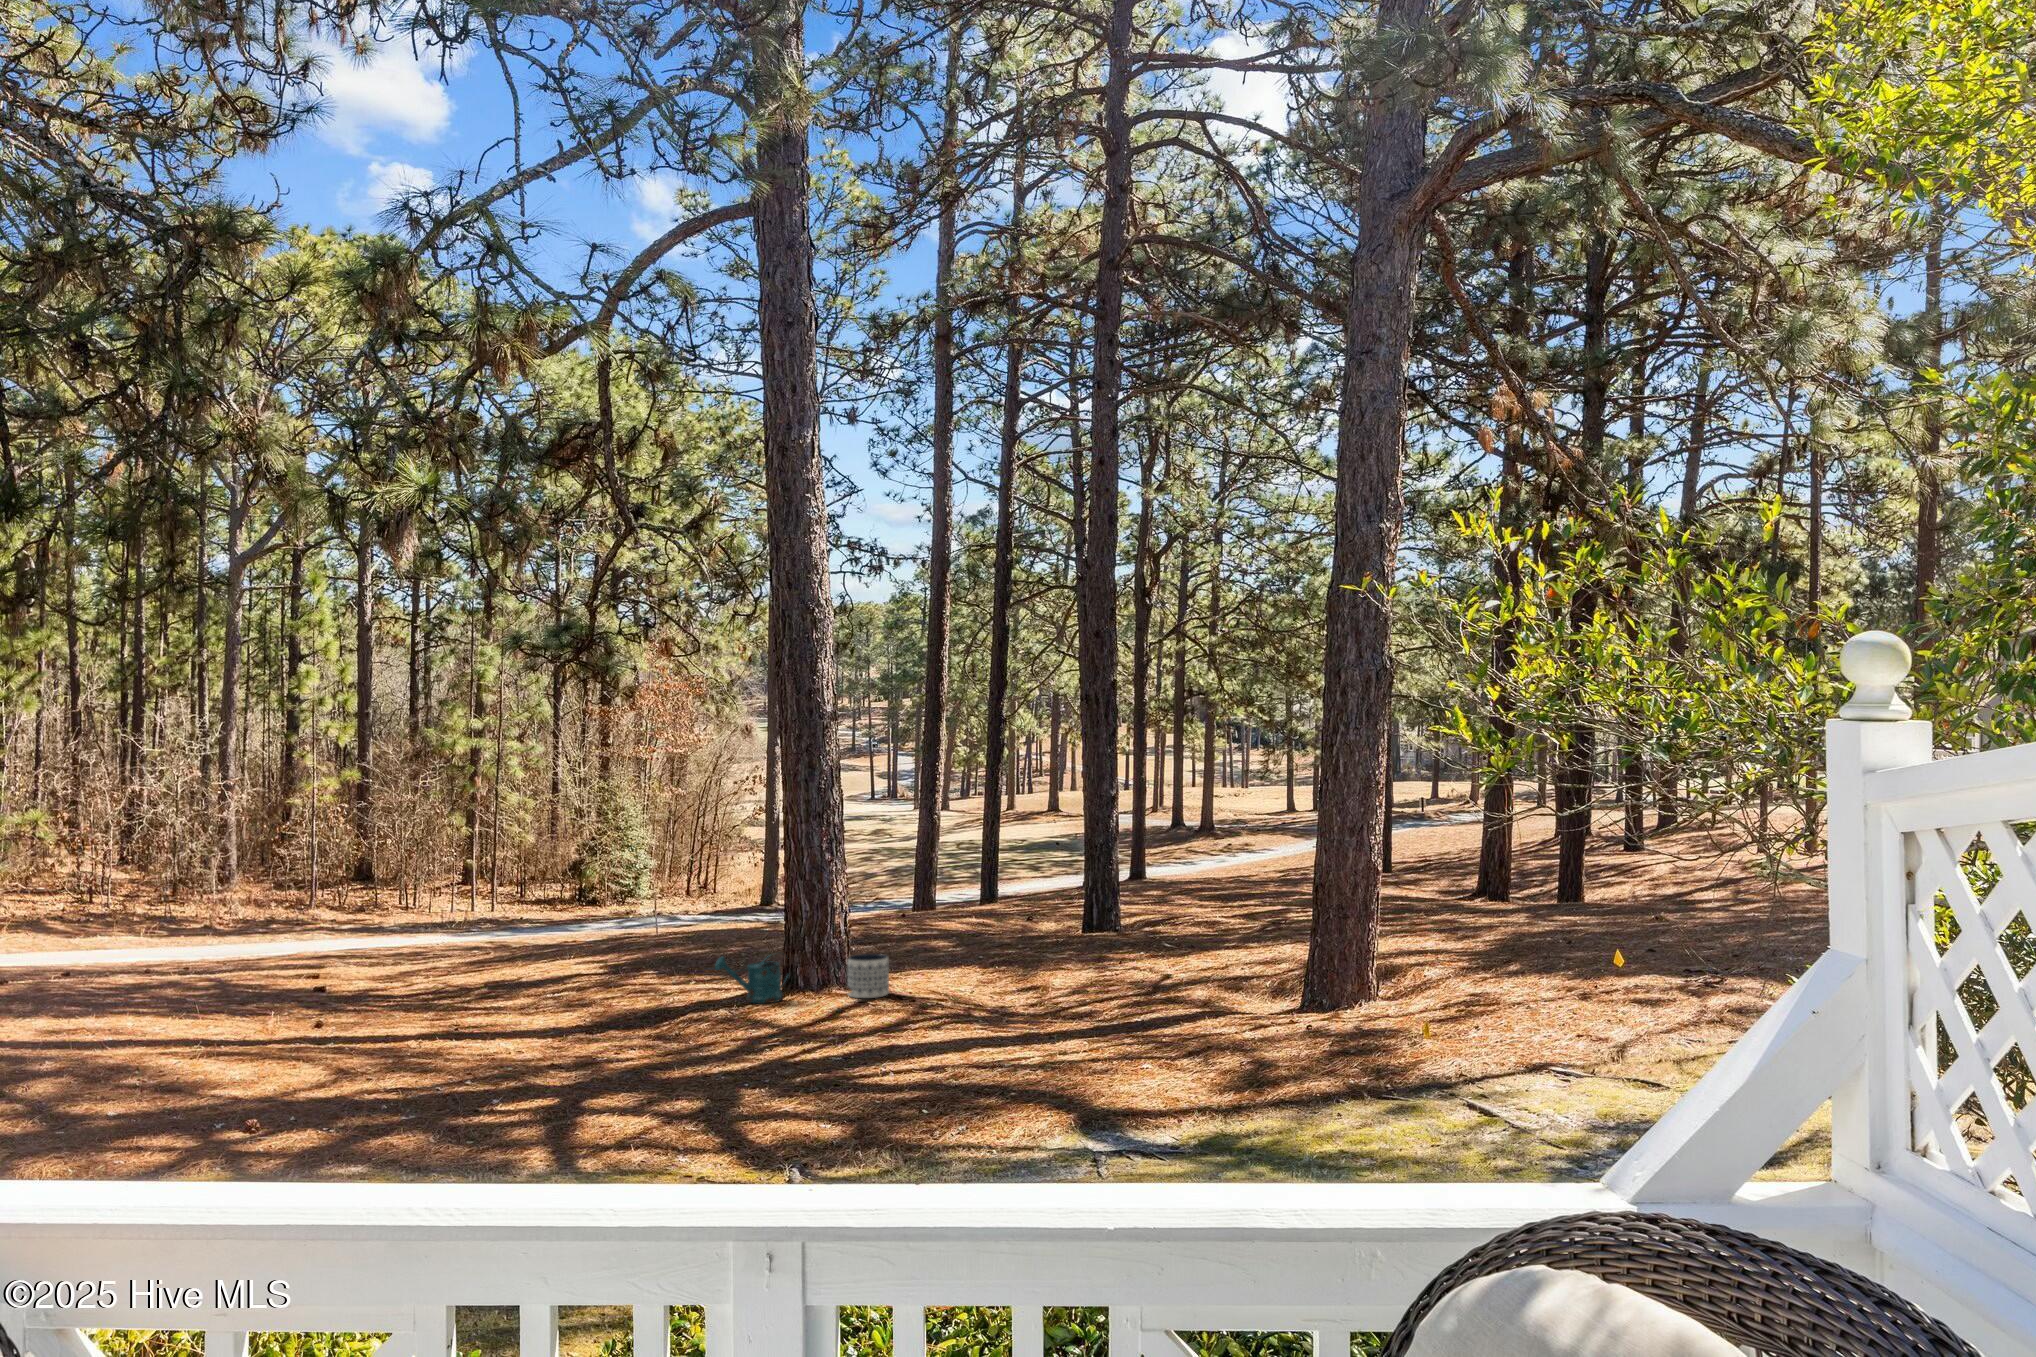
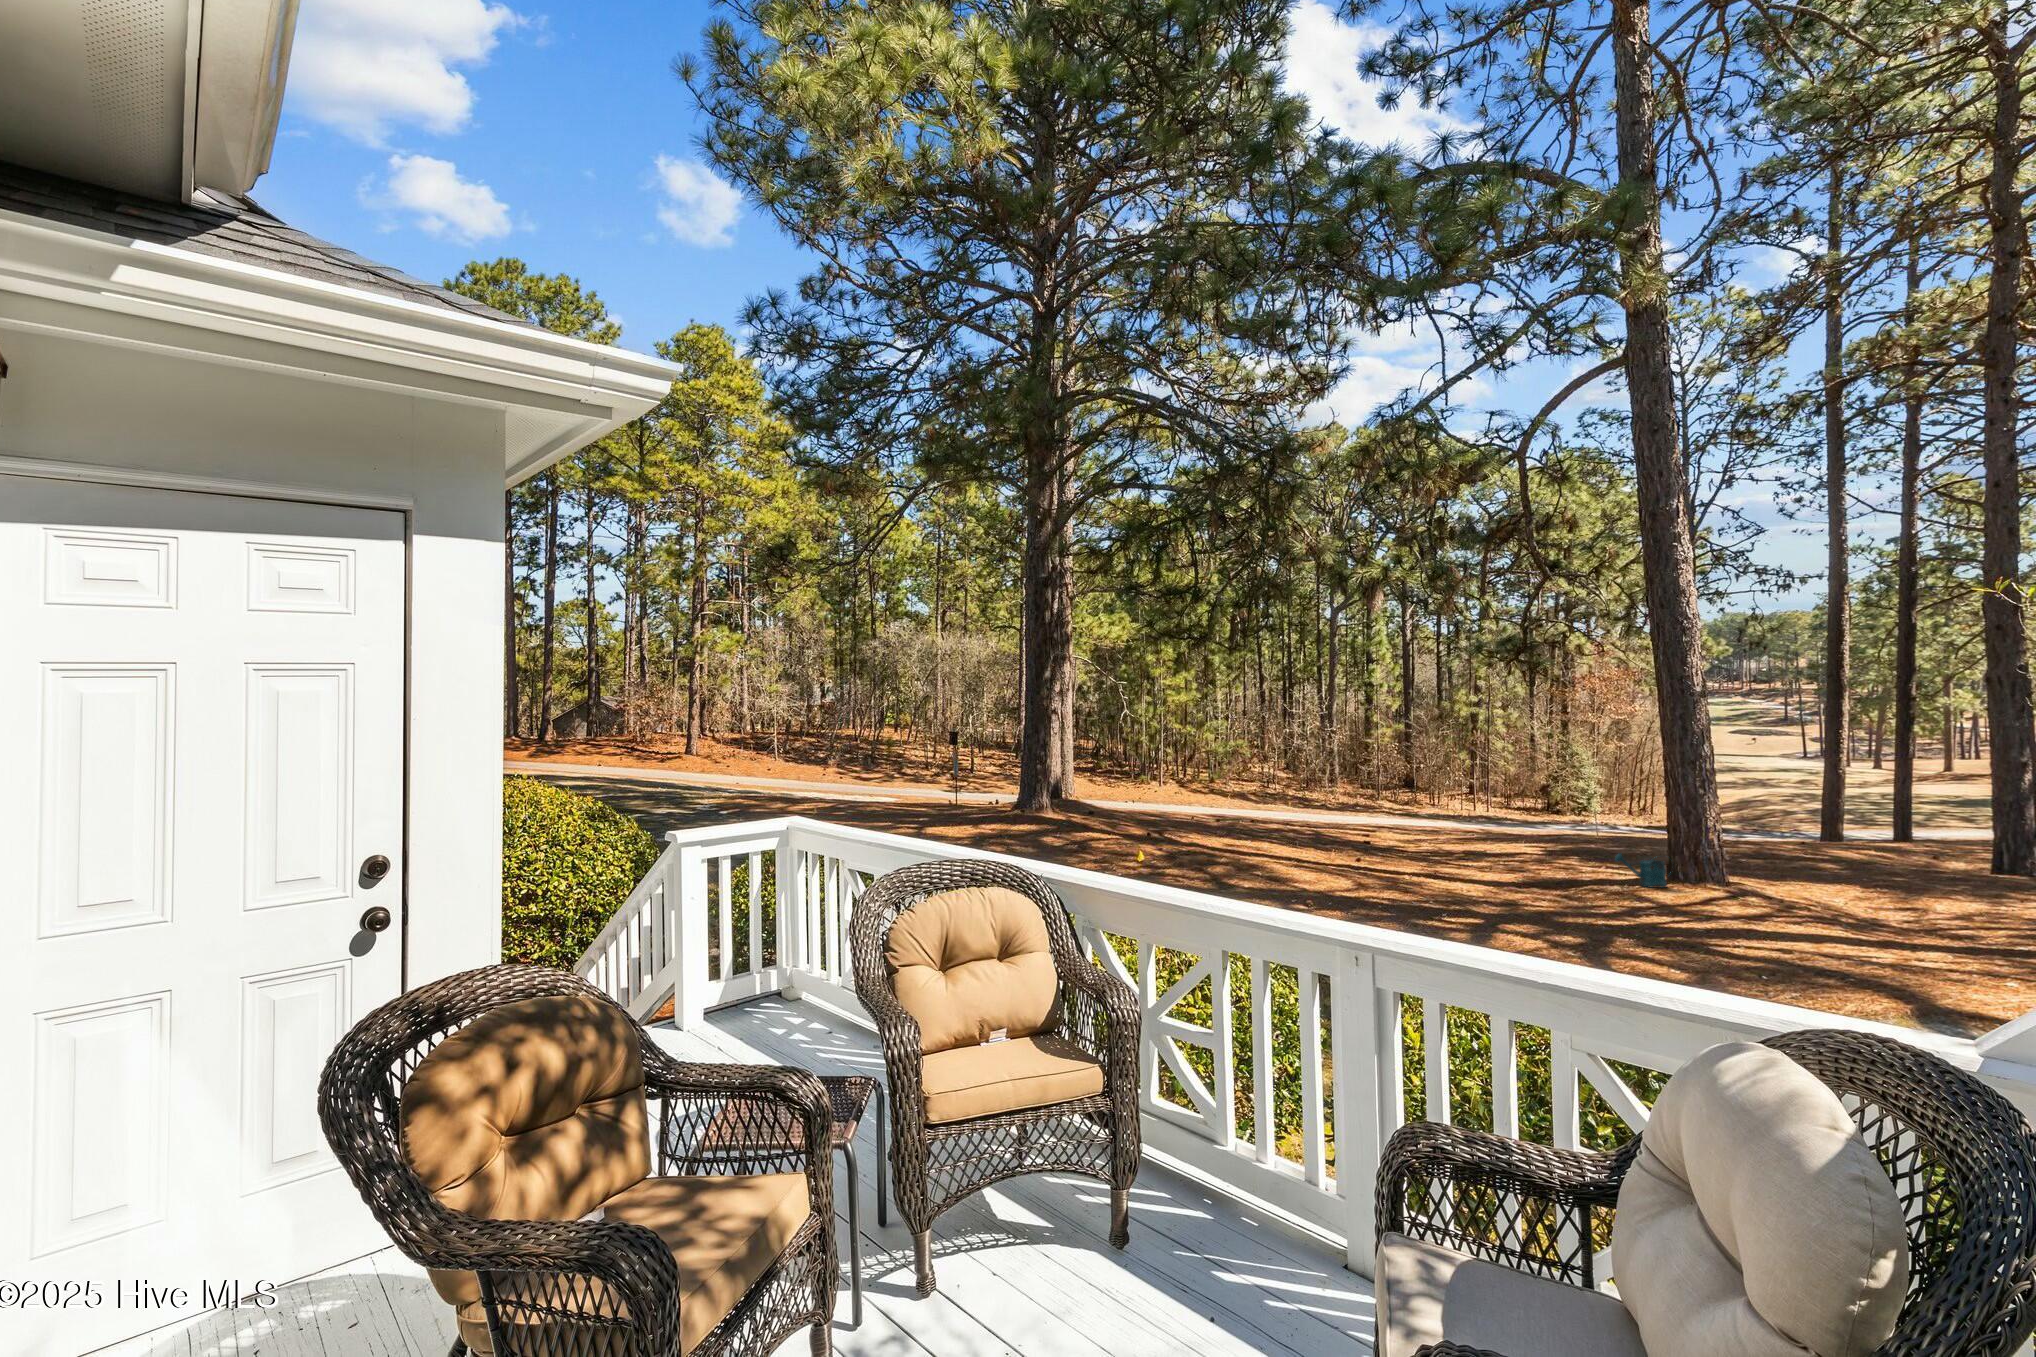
planter: present [848,954,889,998] -> none [1721,864,1757,896]

